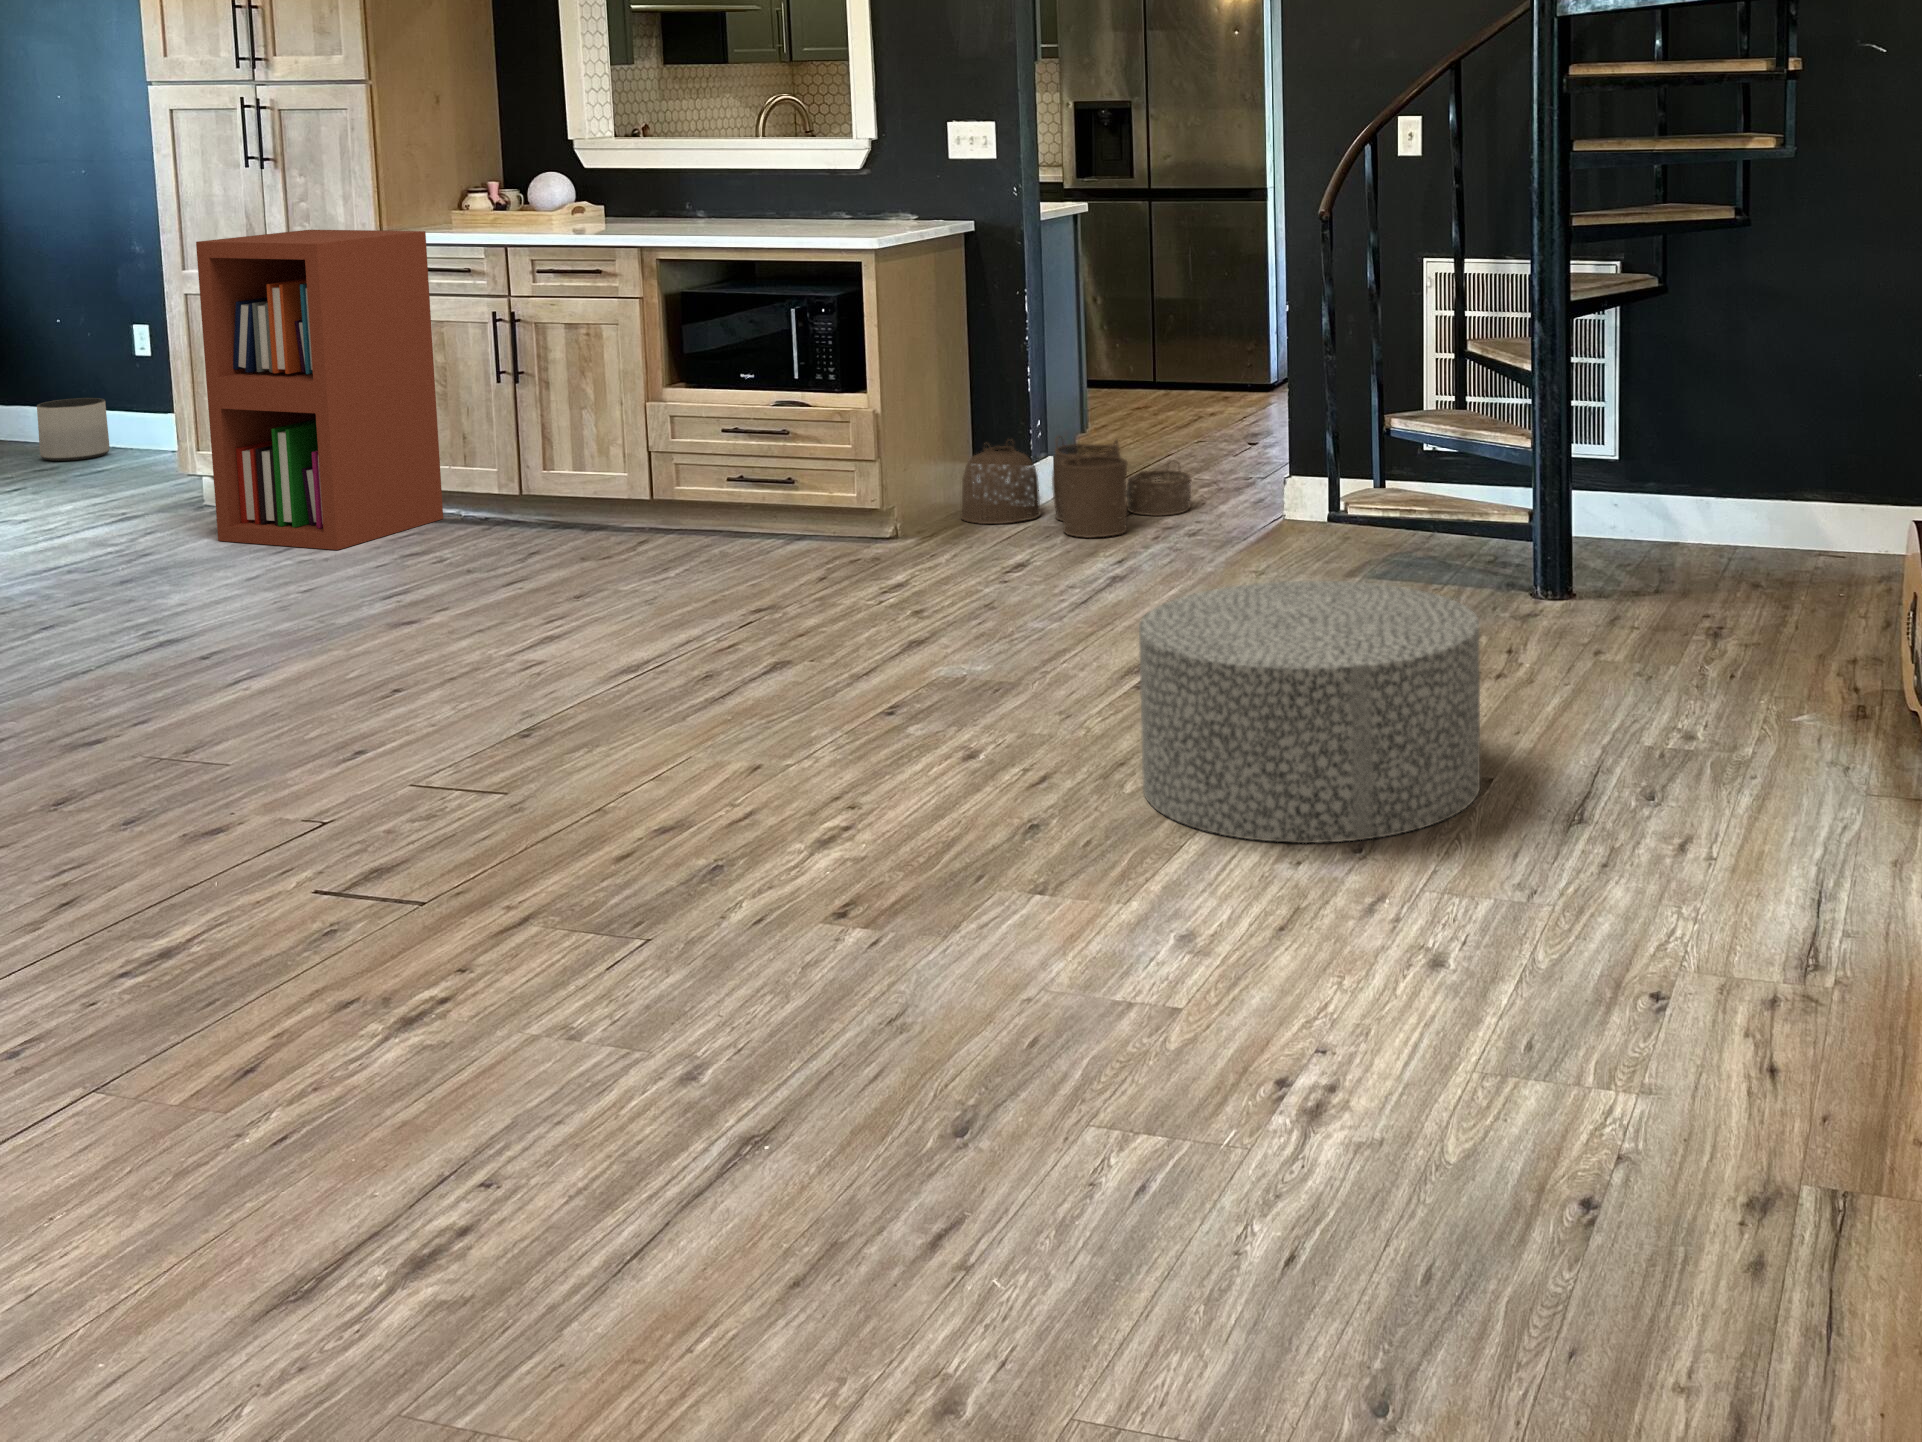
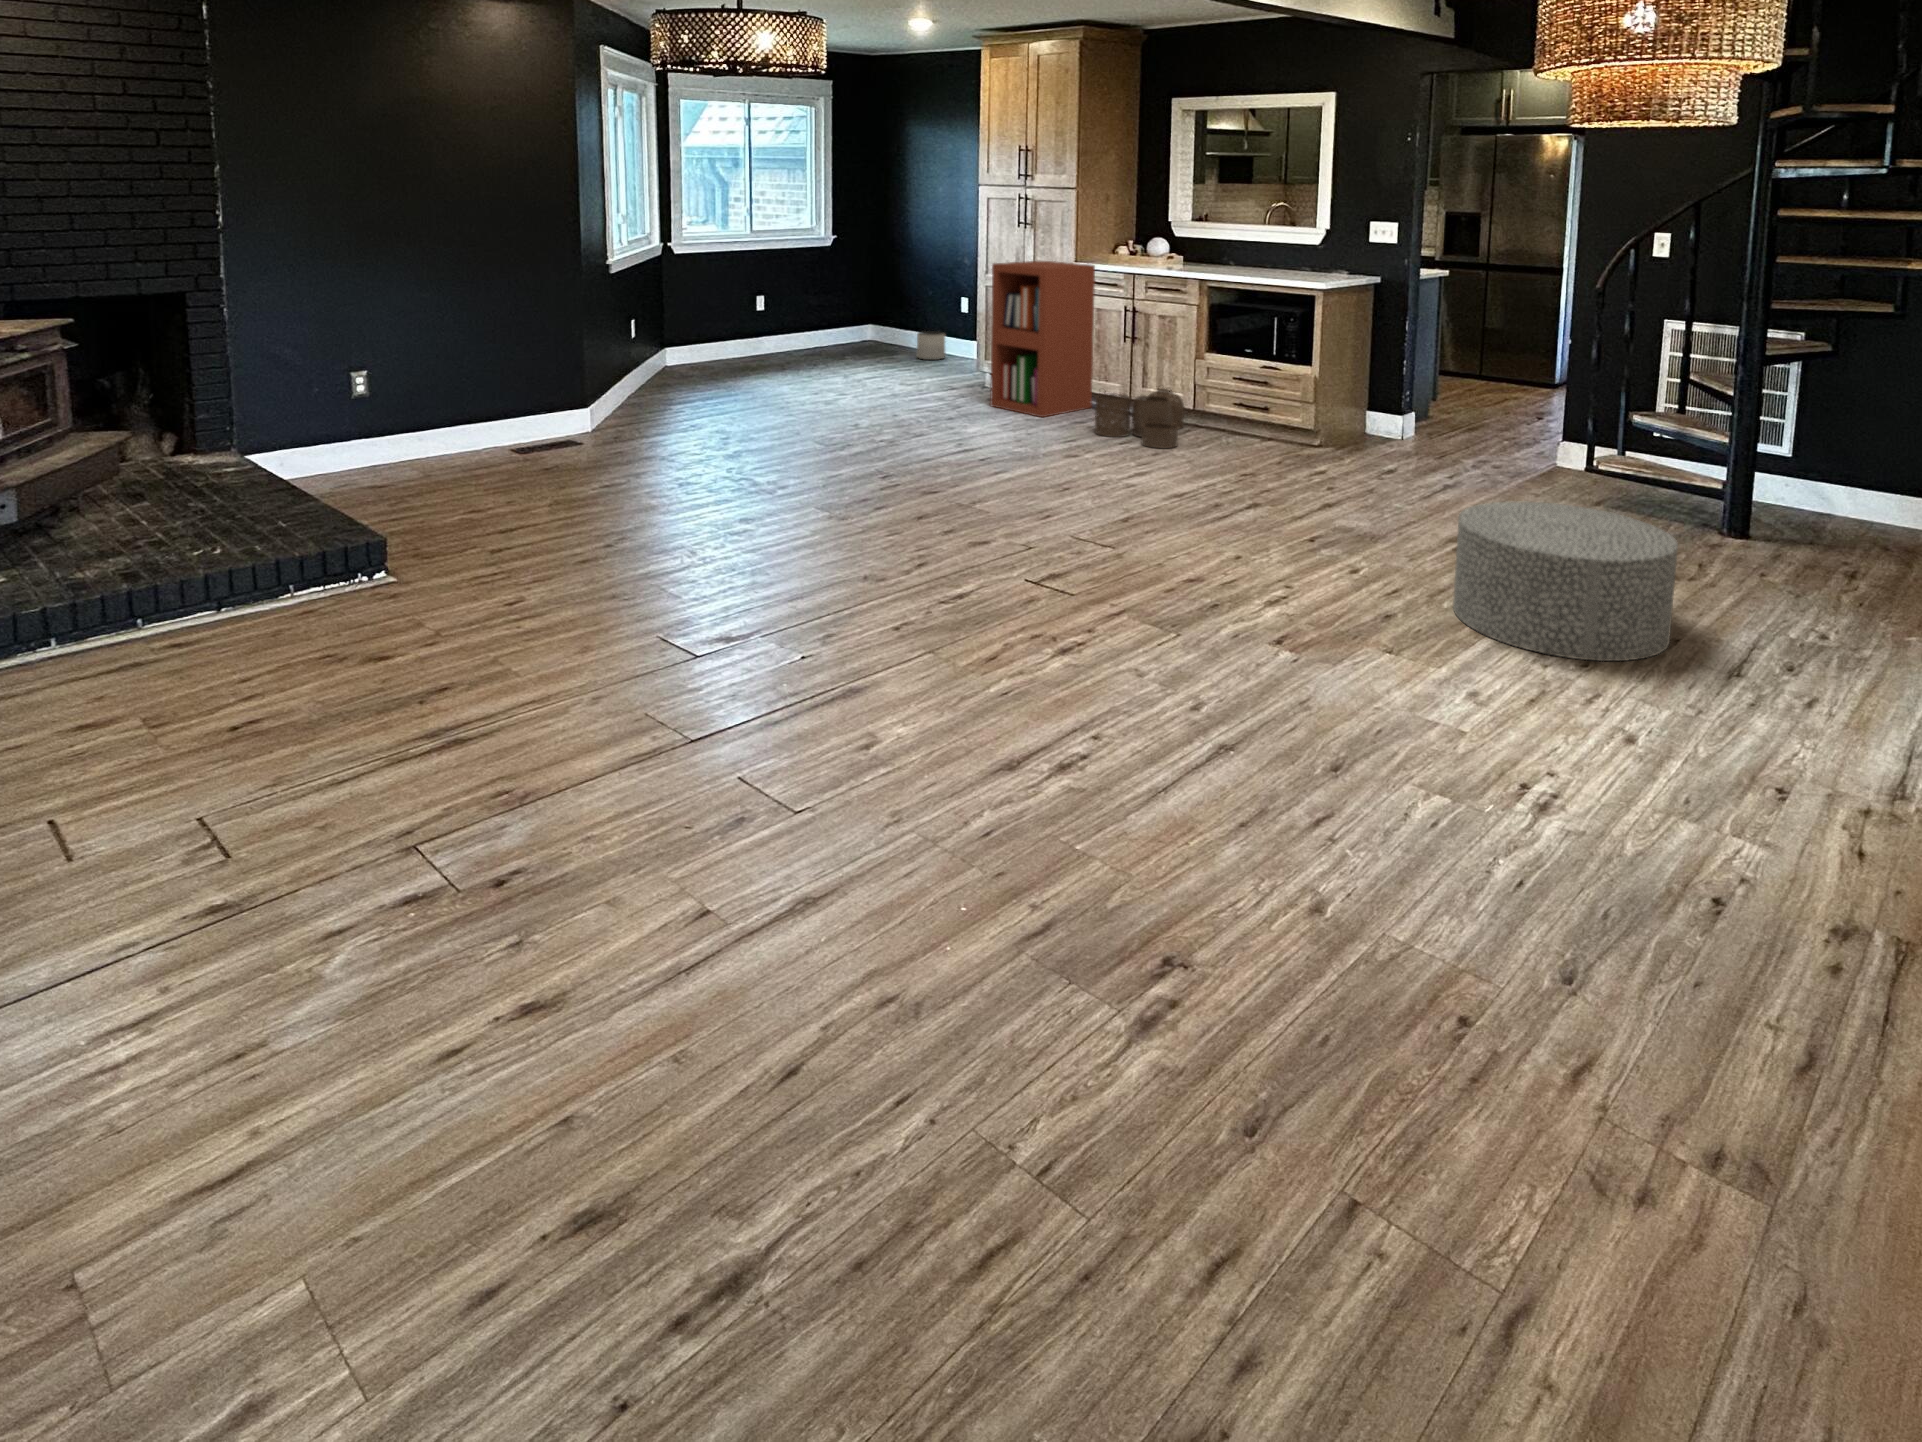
woven basket: present [961,436,1191,538] -> present [1095,389,1184,448]

